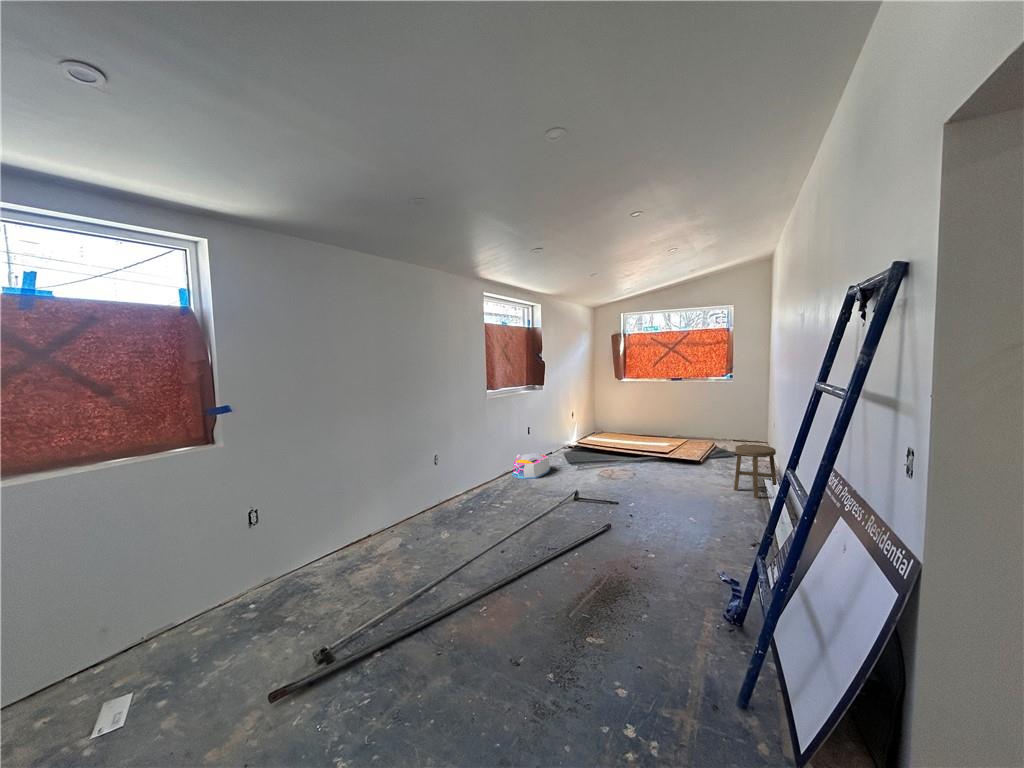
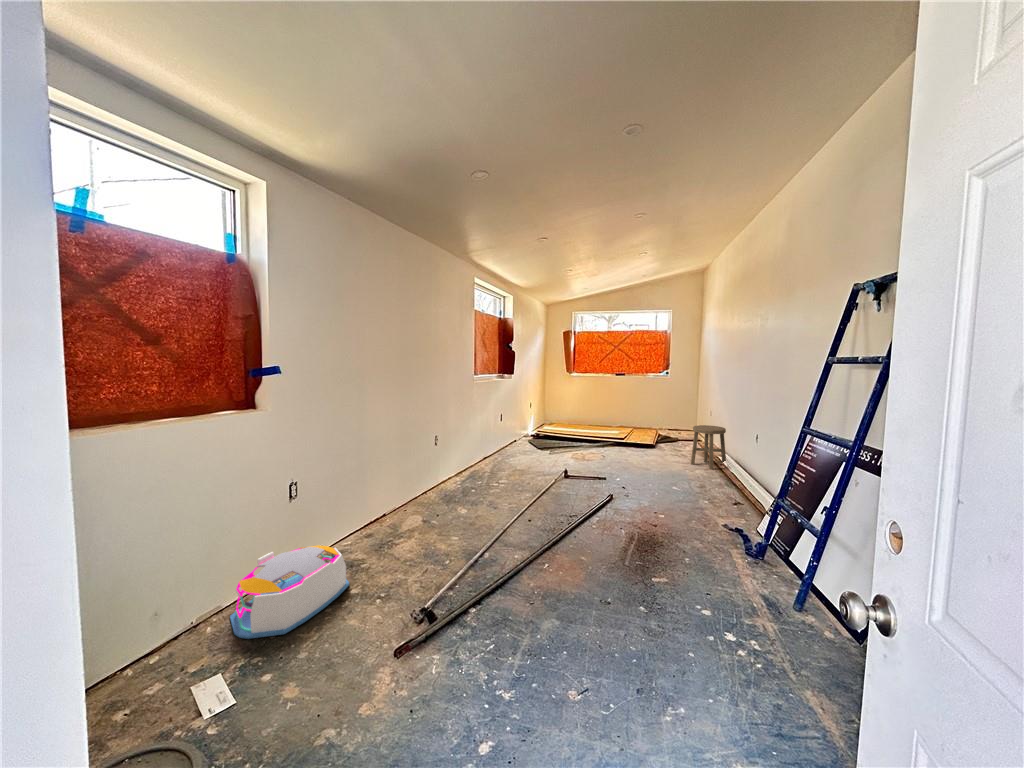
storage bin: present [511,454,551,479] -> present [230,545,349,639]

